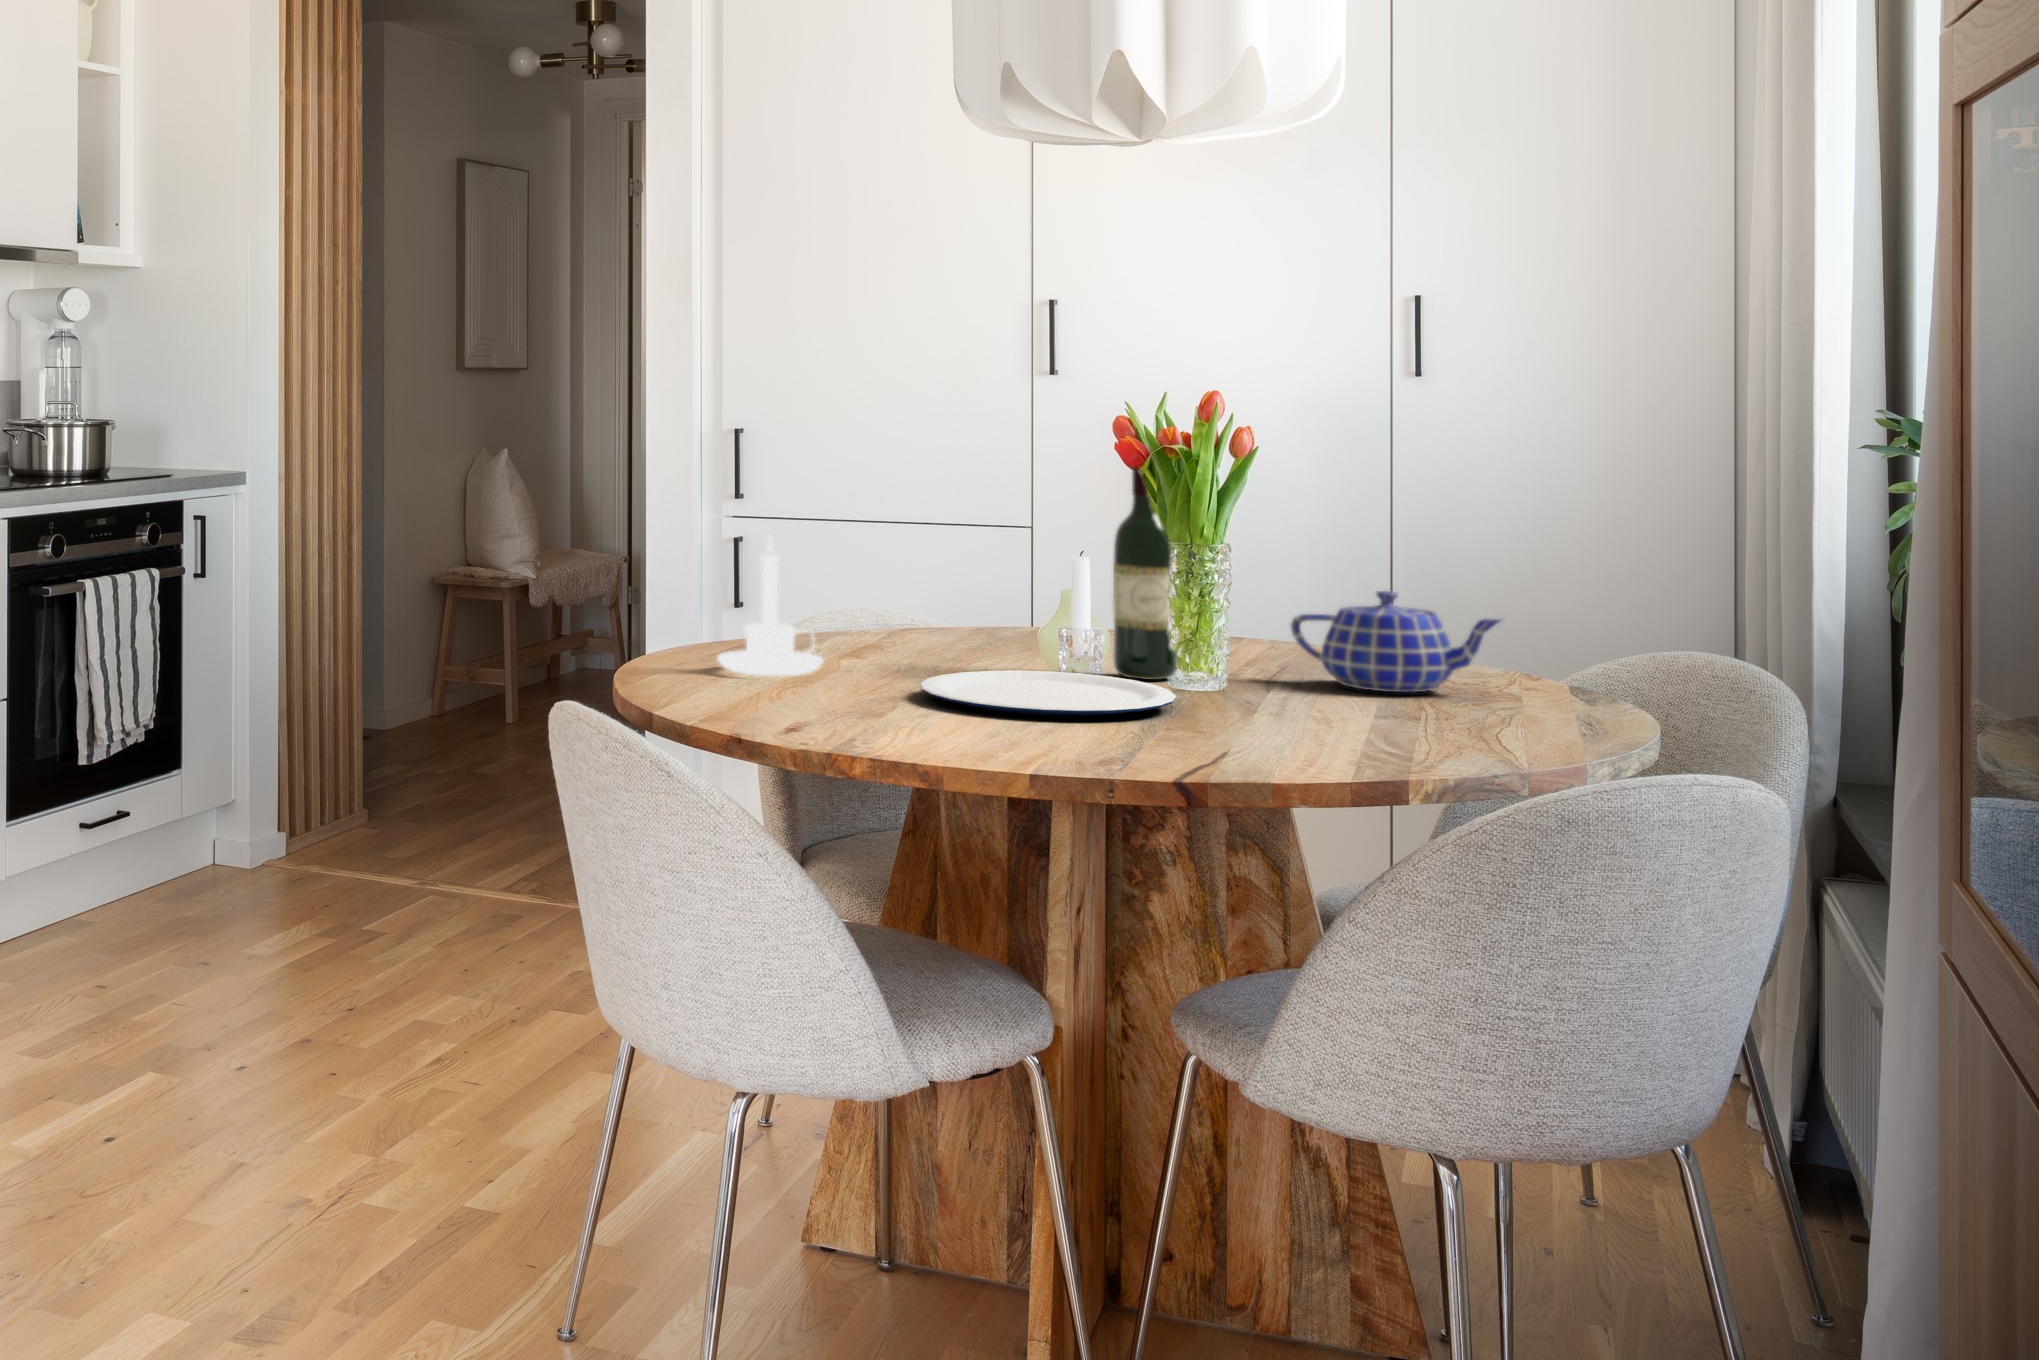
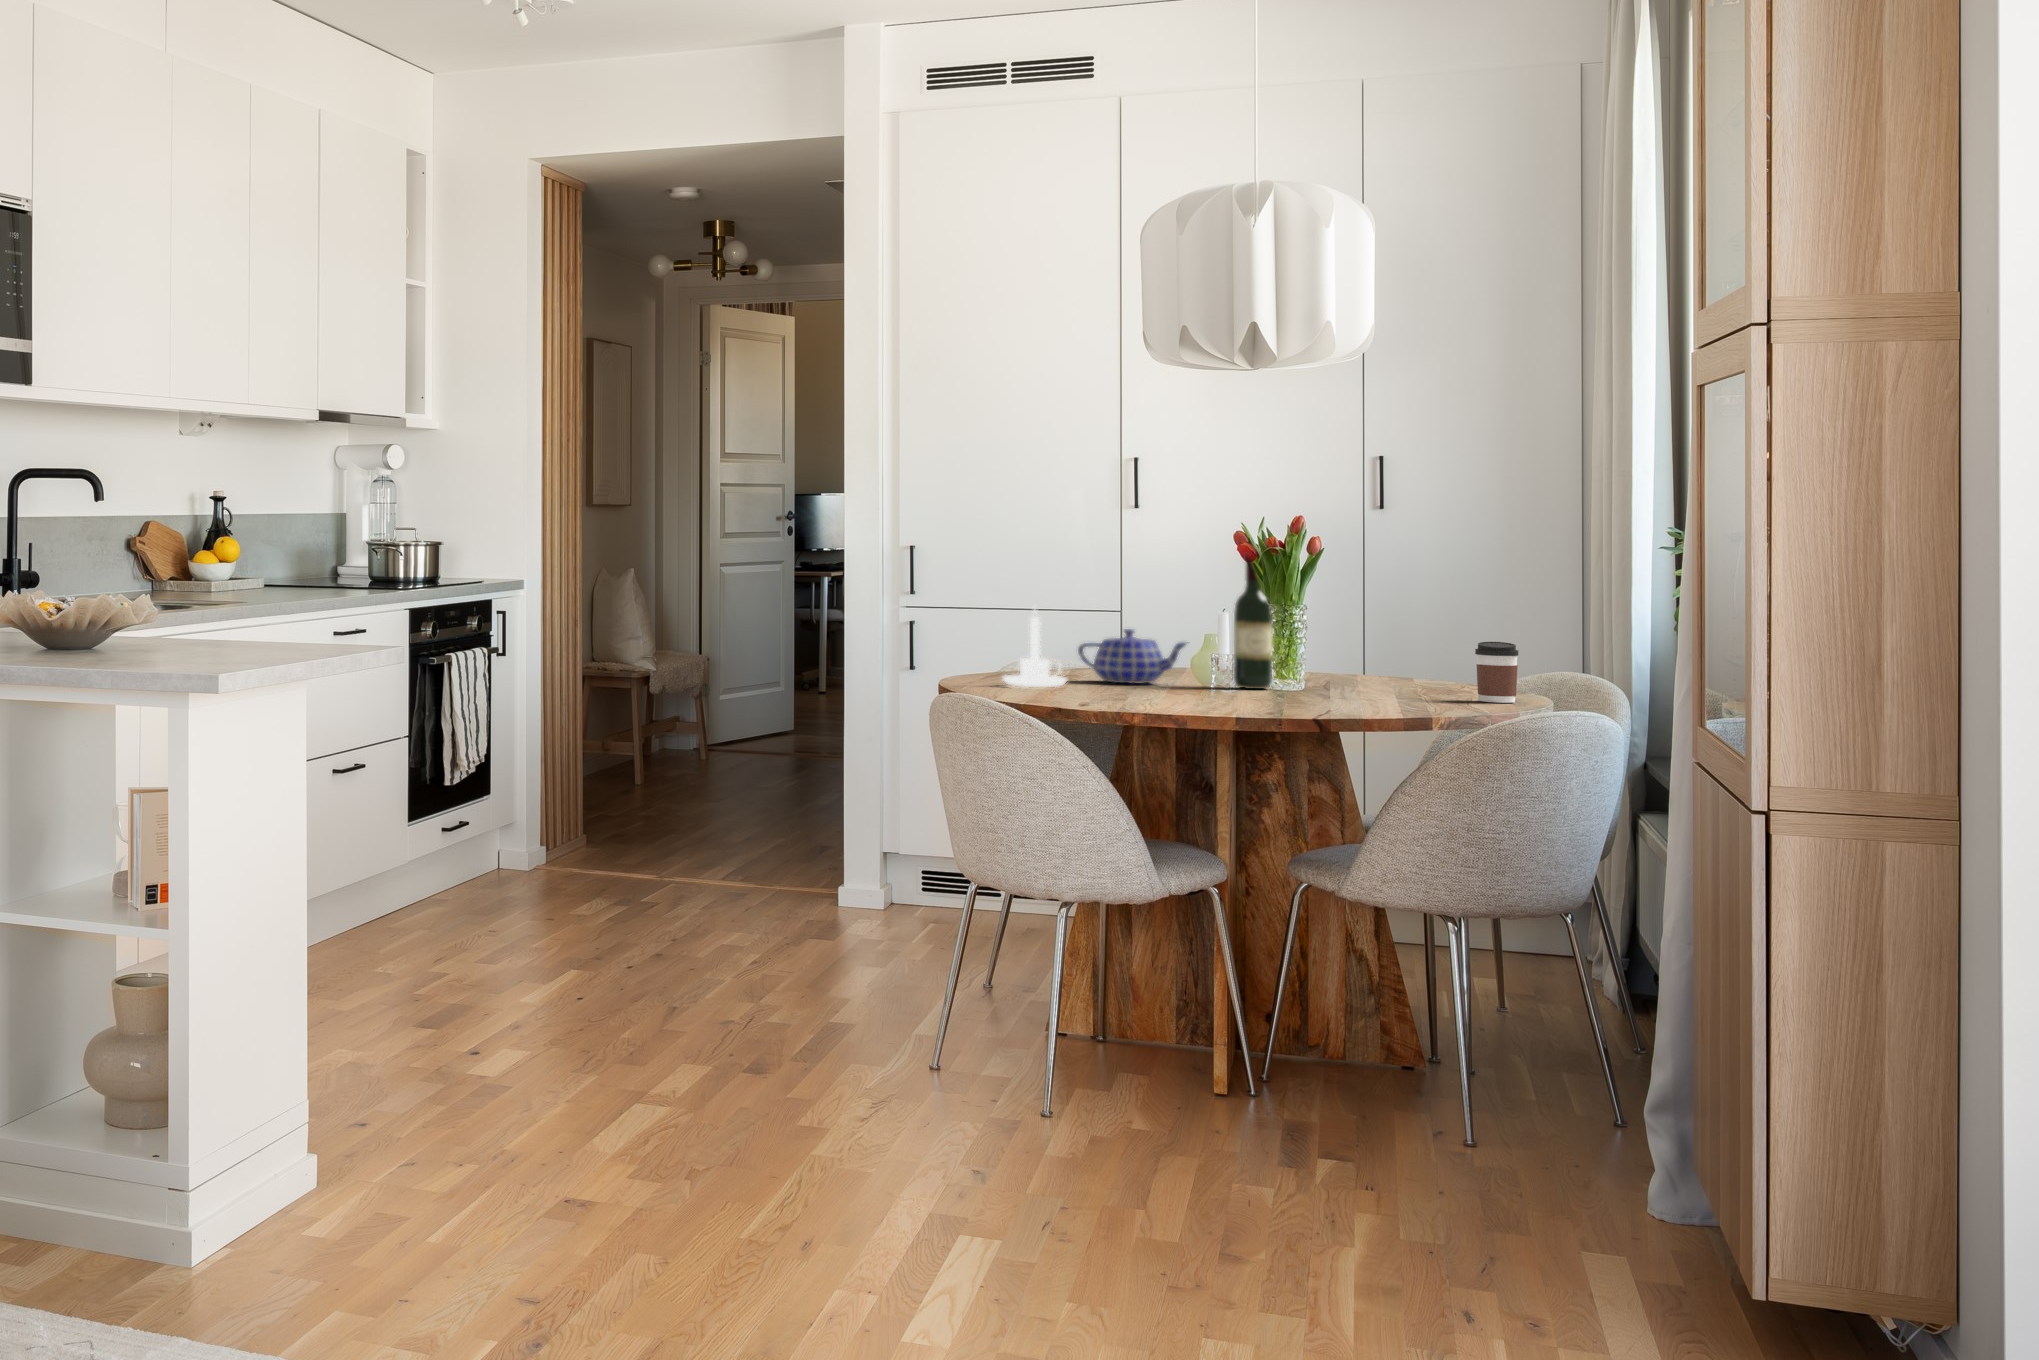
teapot: present [1291,591,1500,692] -> present [1078,629,1186,684]
coffee cup: none [1520,611,1598,725] -> present [1475,642,1518,703]
plate: present [920,671,1176,716] -> none [1138,682,1287,700]

